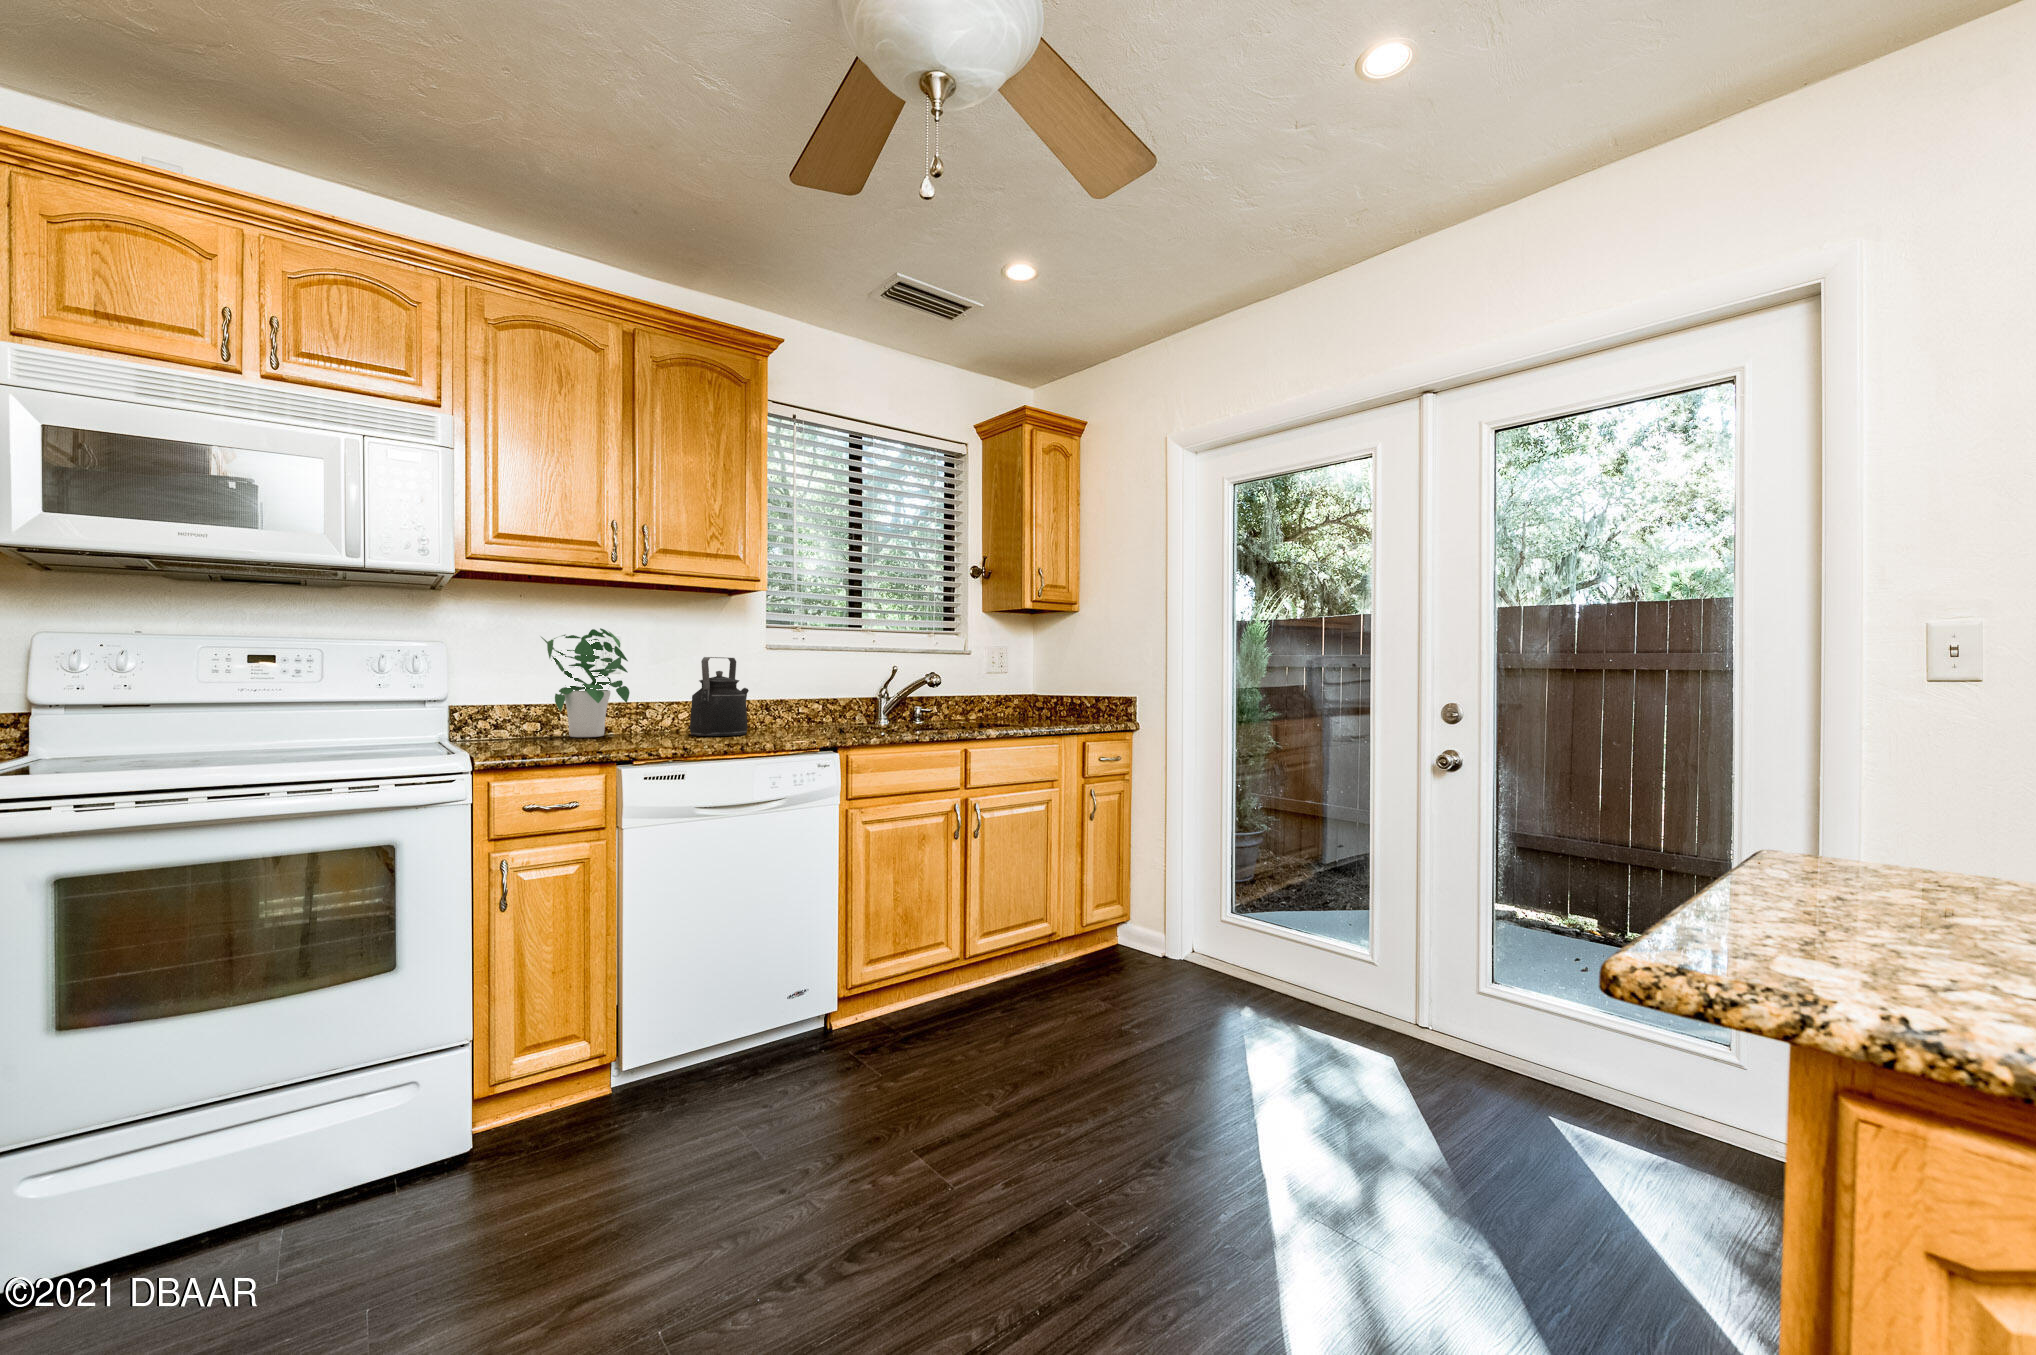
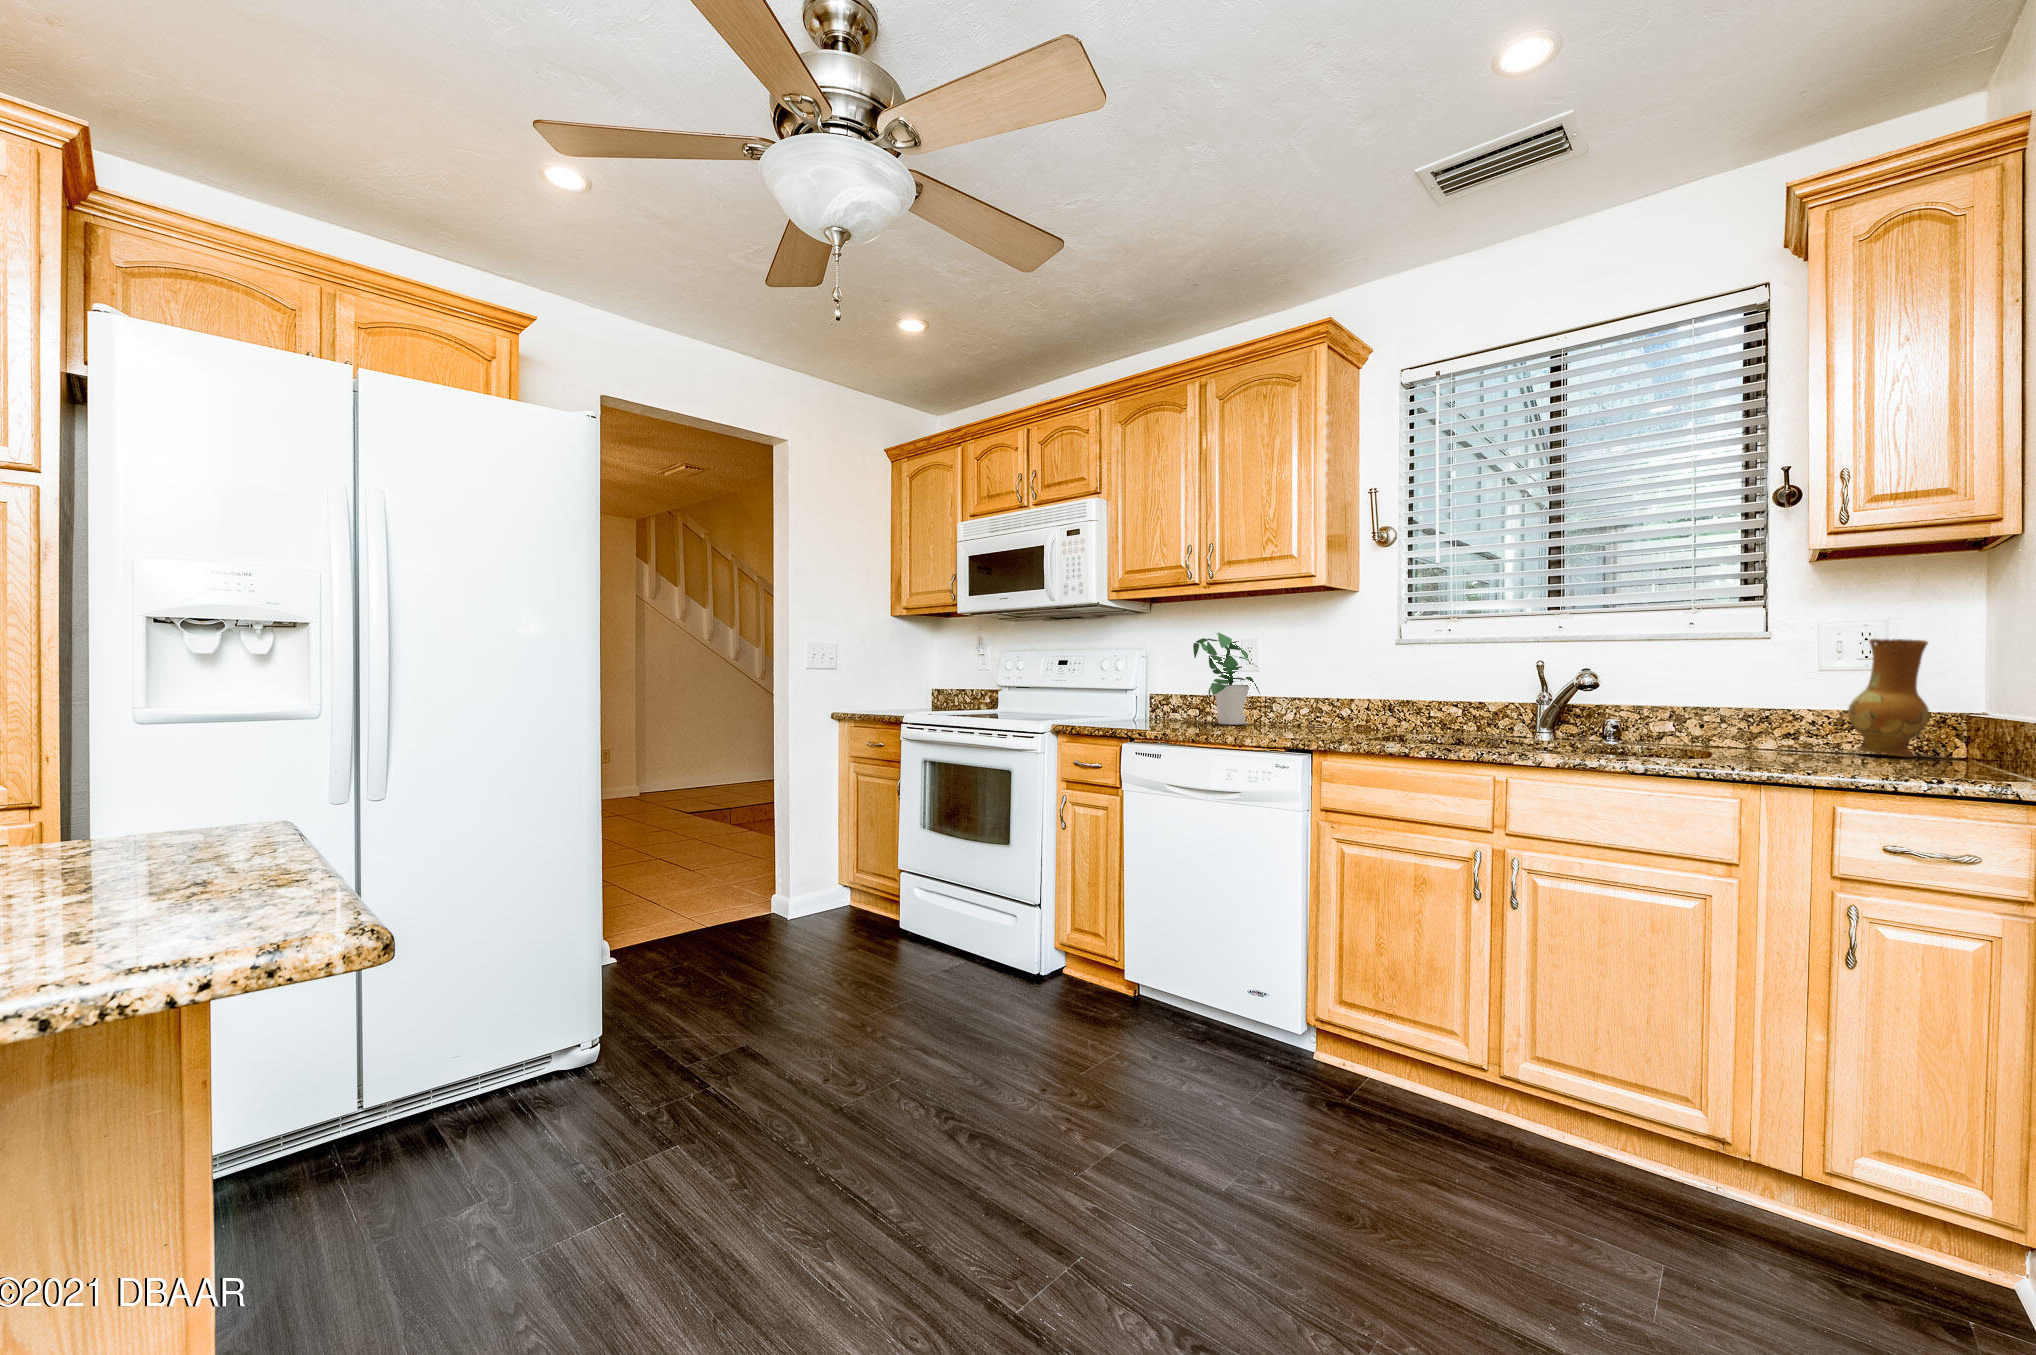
ceramic jug: none [1002,656,1033,718] -> present [1848,639,1930,758]
kettle: present [690,657,749,736] -> none [1280,654,1365,733]

